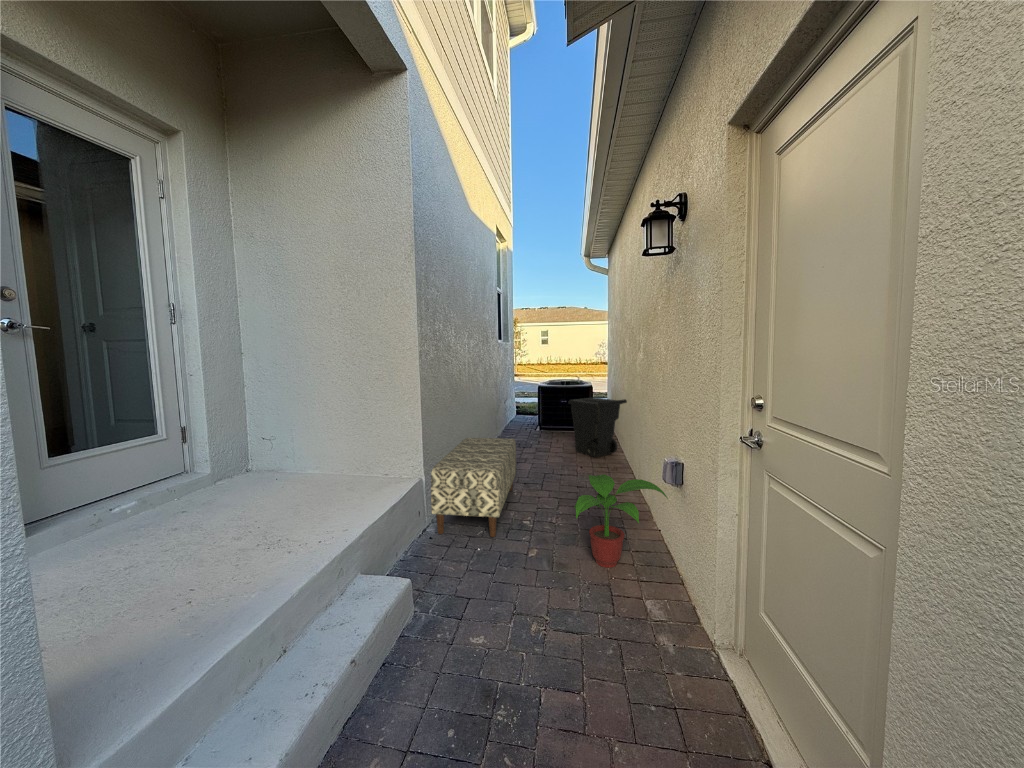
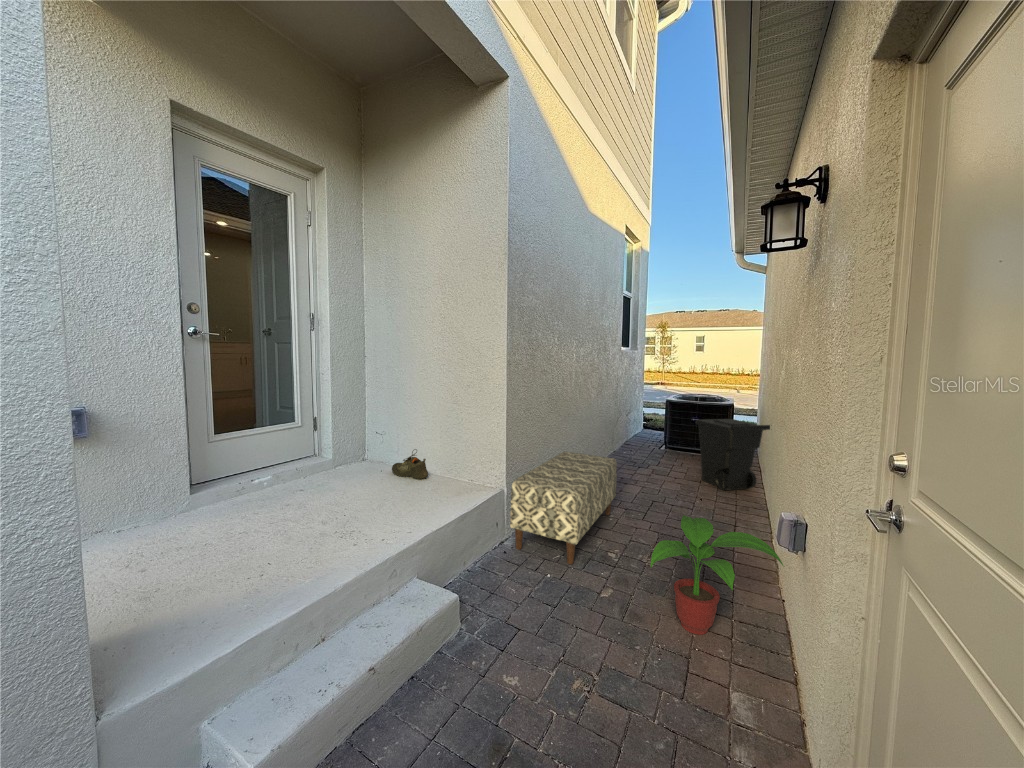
shoe: none [290,450,336,481] -> present [392,449,428,479]

